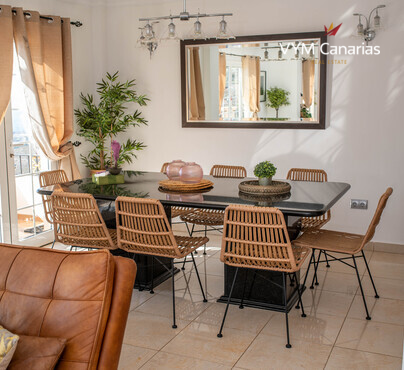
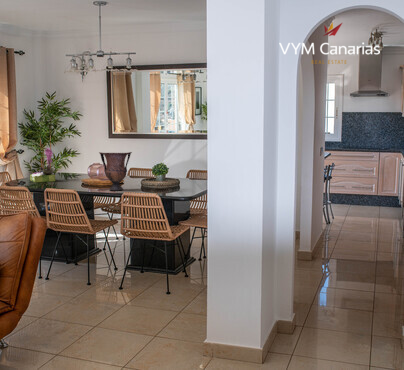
vase: none [188,146,233,199] -> present [99,152,132,190]

